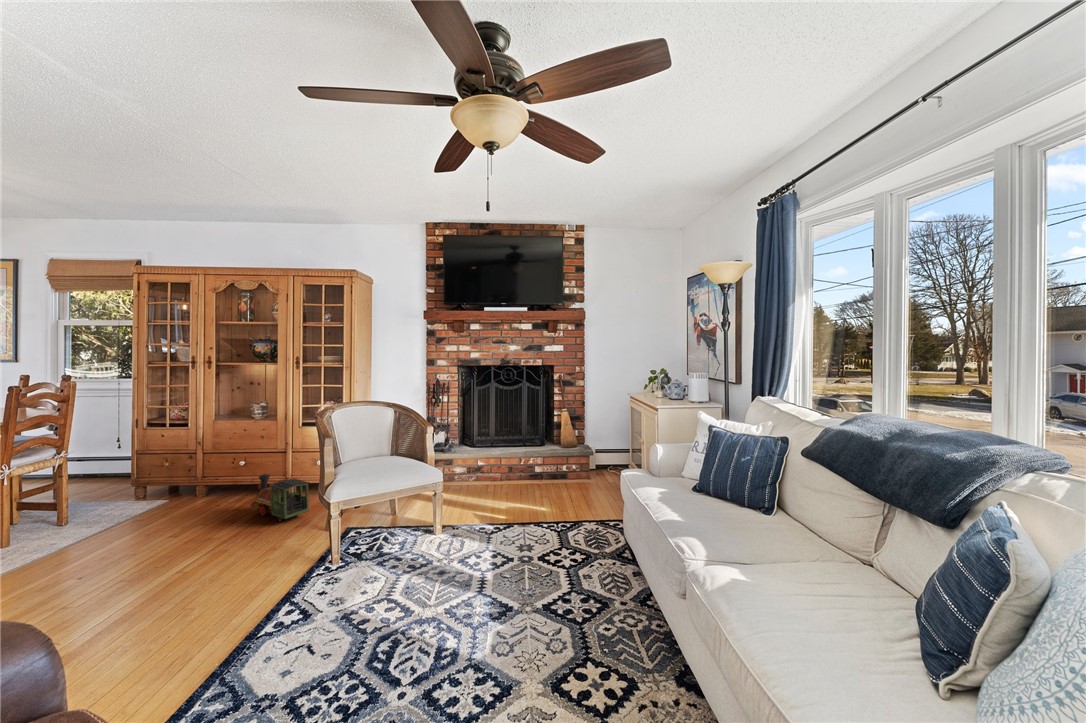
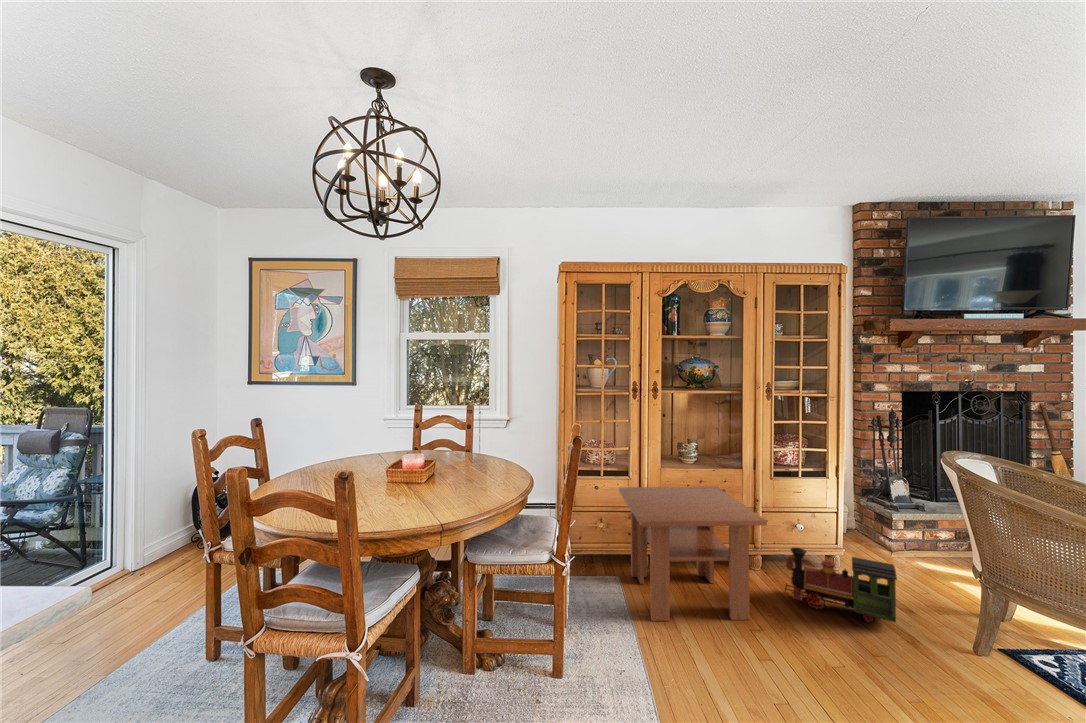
coffee table: none [102,434,252,525] -> present [619,487,767,621]

